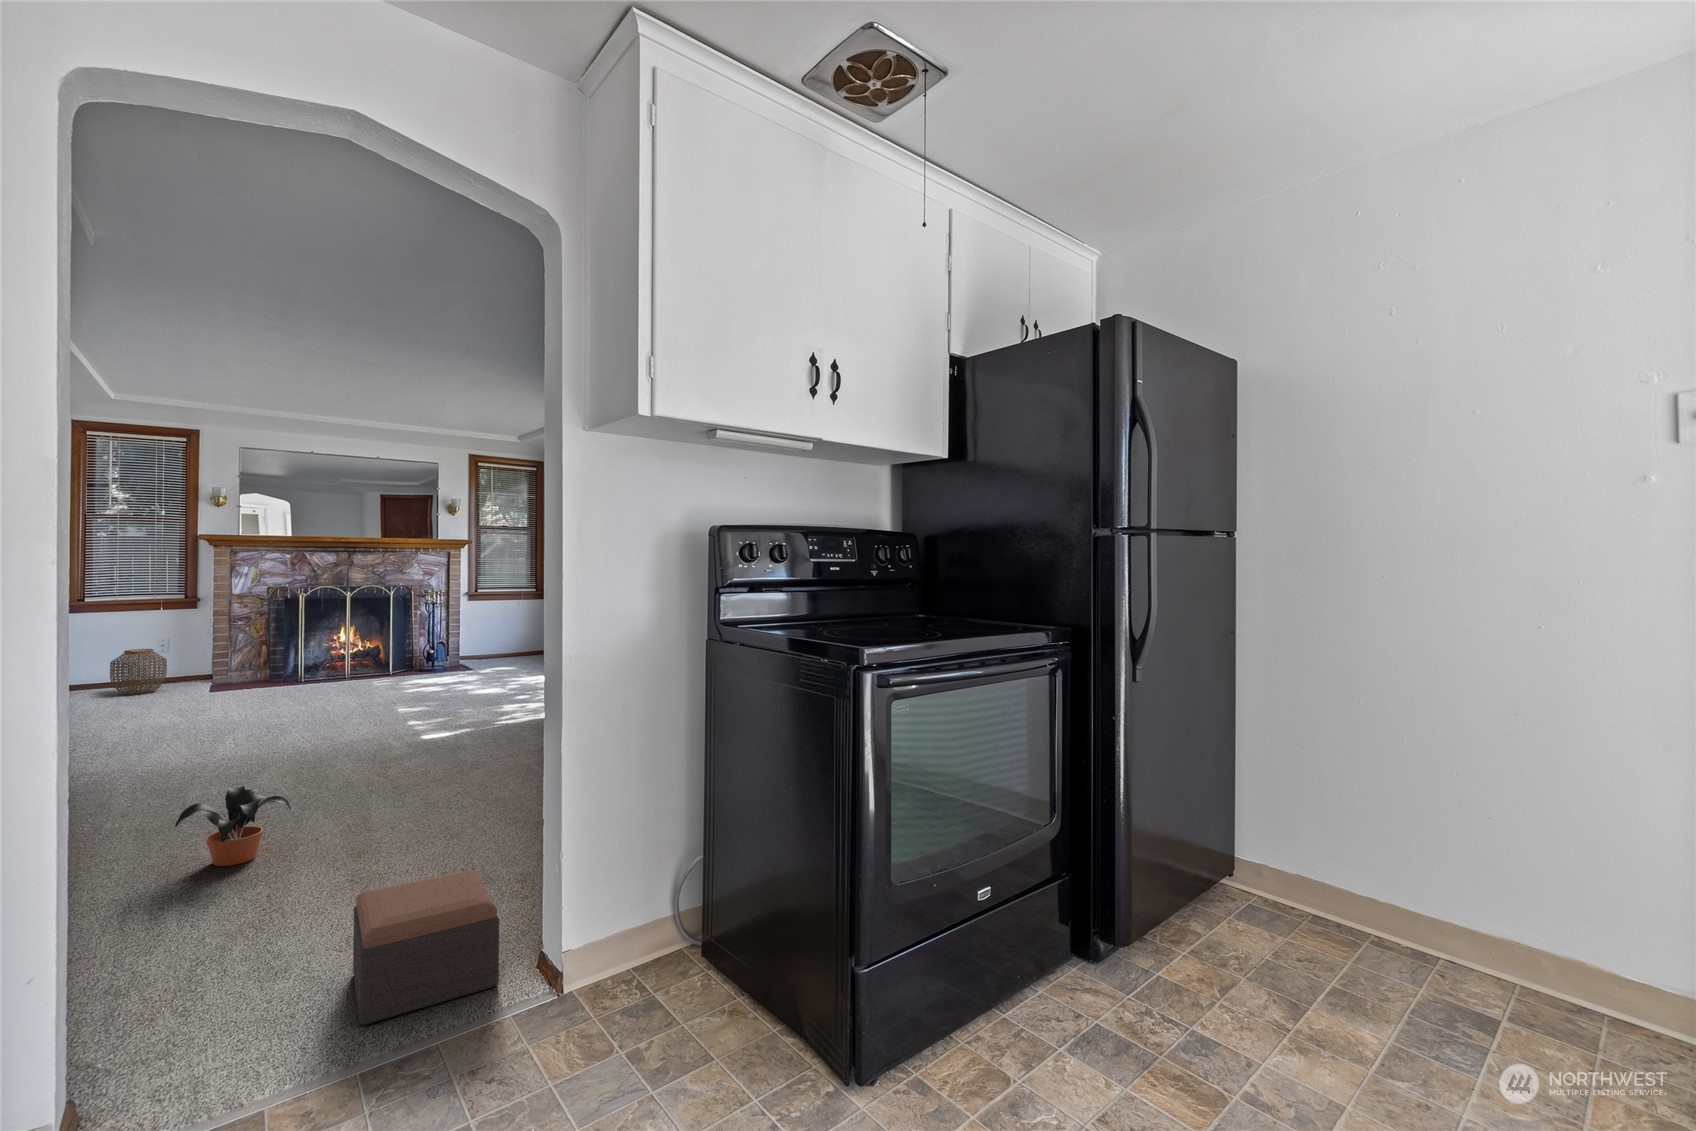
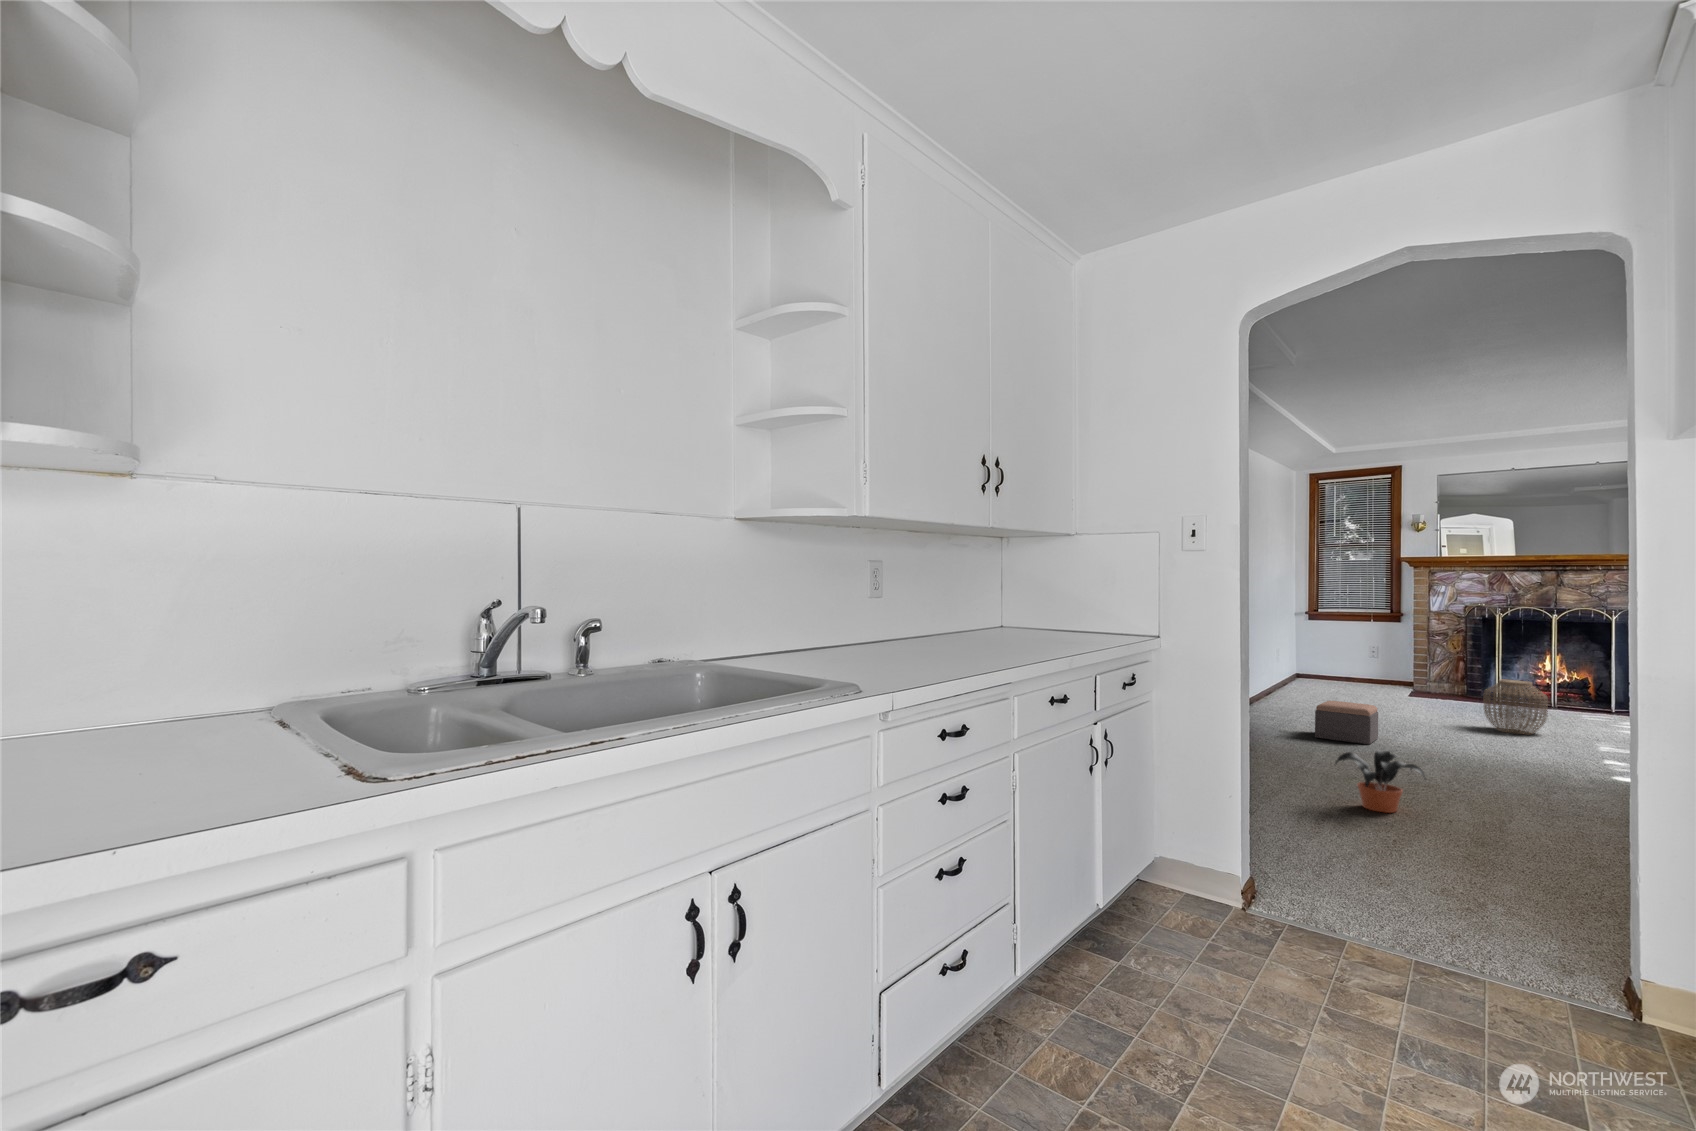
woven basket: present [110,649,167,695] -> present [1484,679,1548,734]
footstool: present [353,870,499,1025] -> present [1315,701,1378,745]

